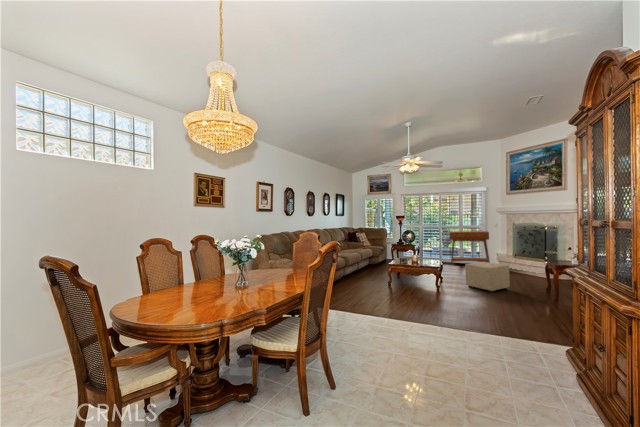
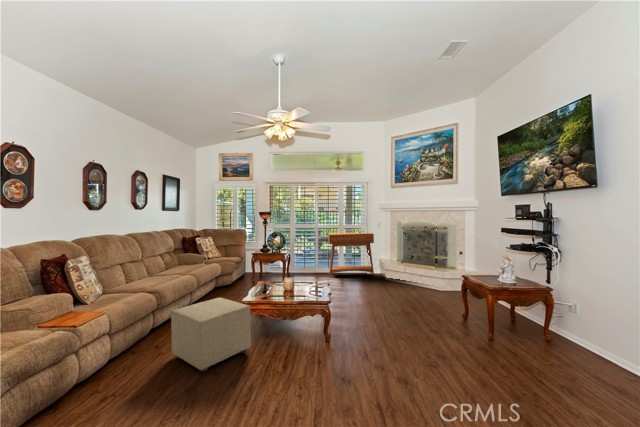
ottoman: present [465,262,510,293] -> present [171,298,251,372]

